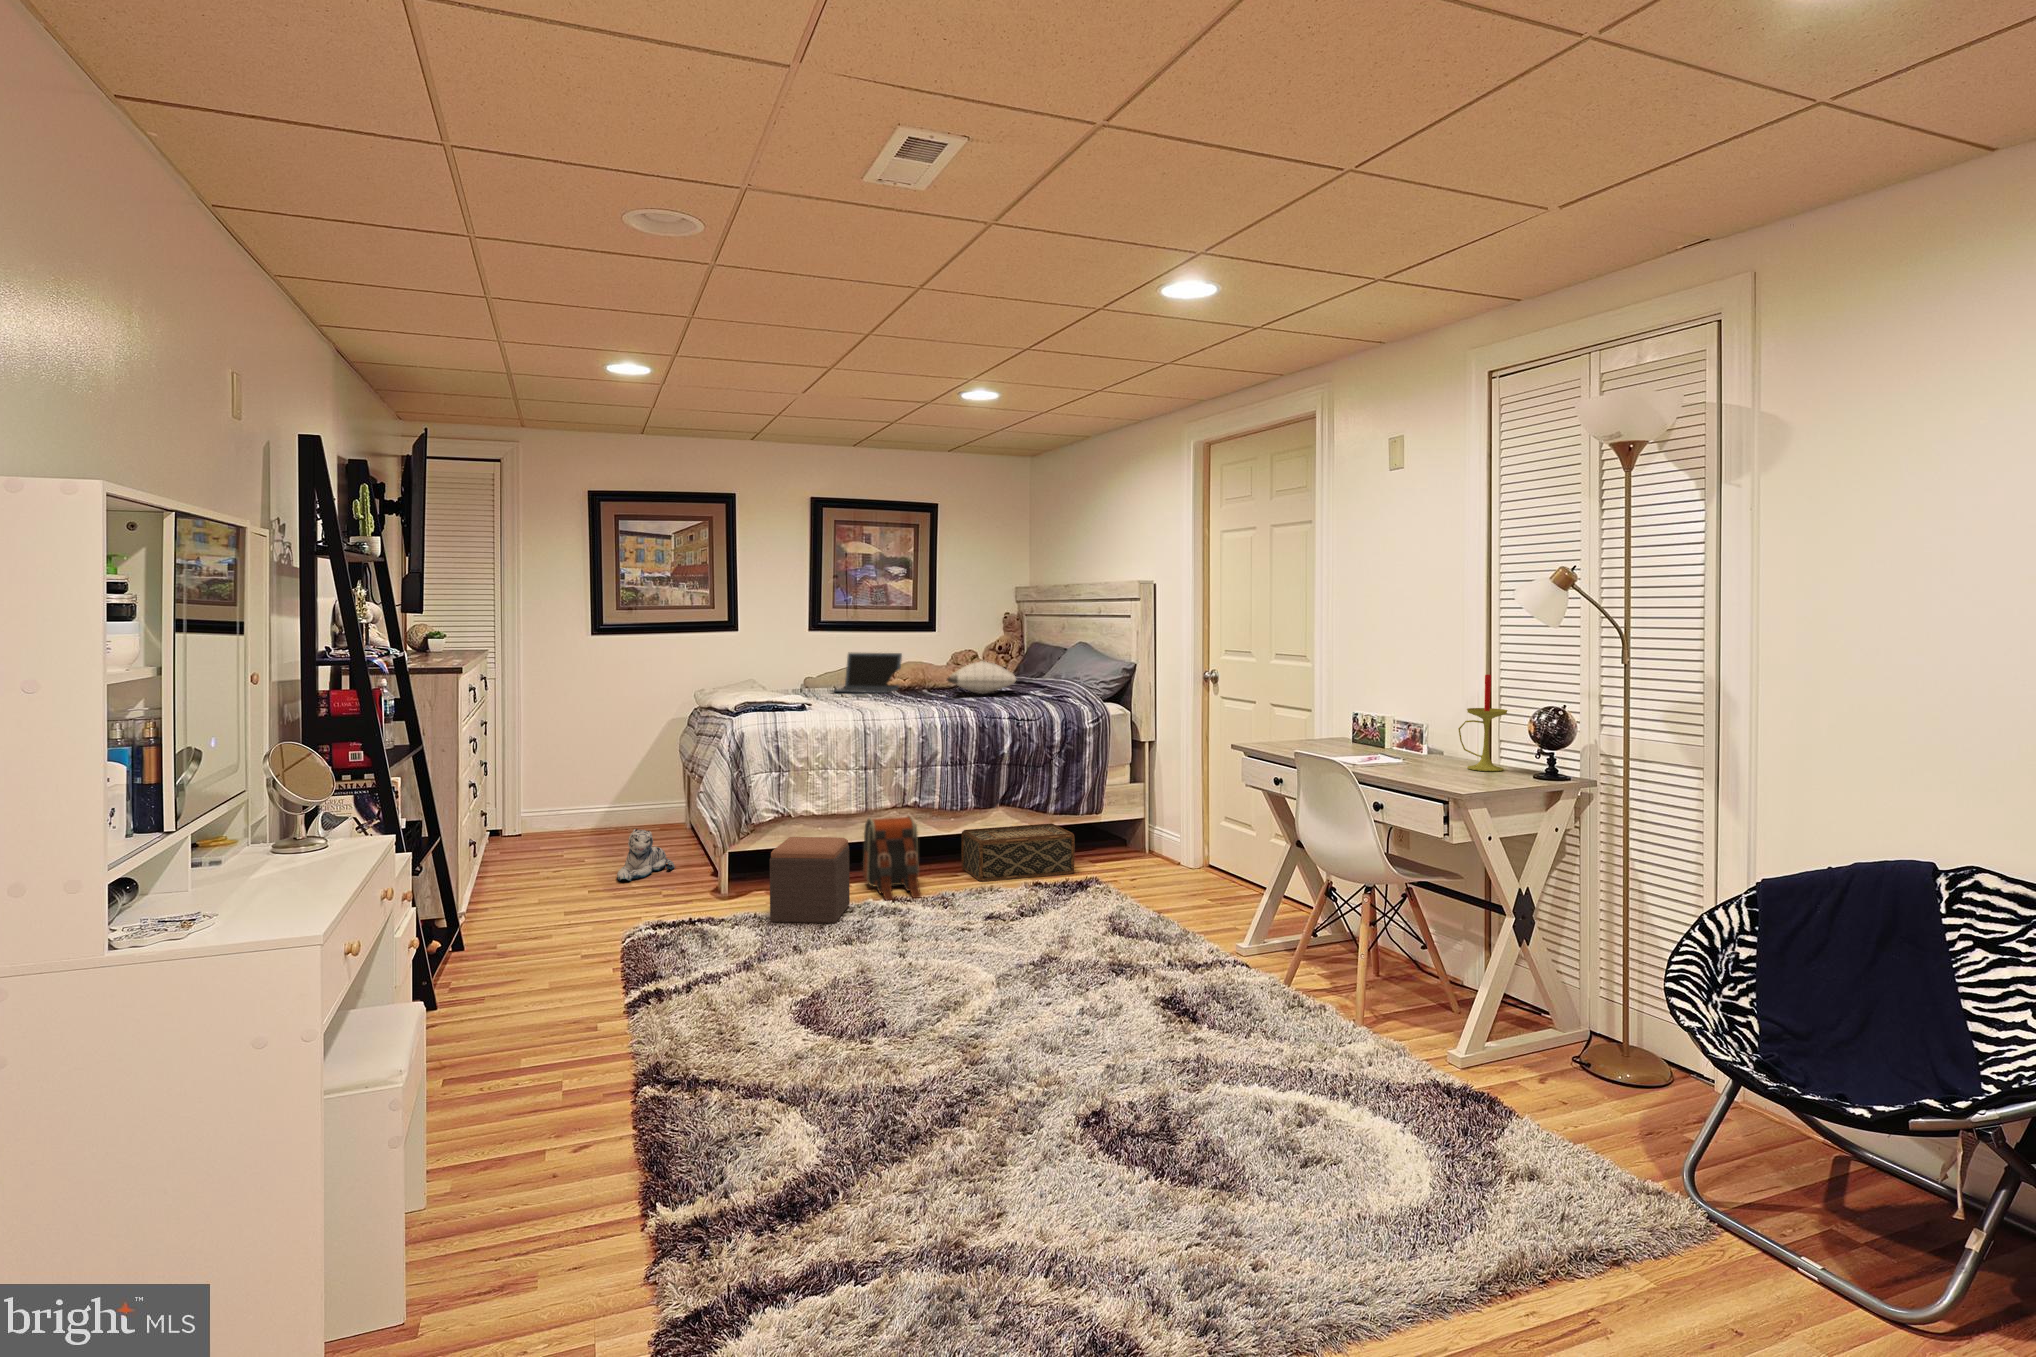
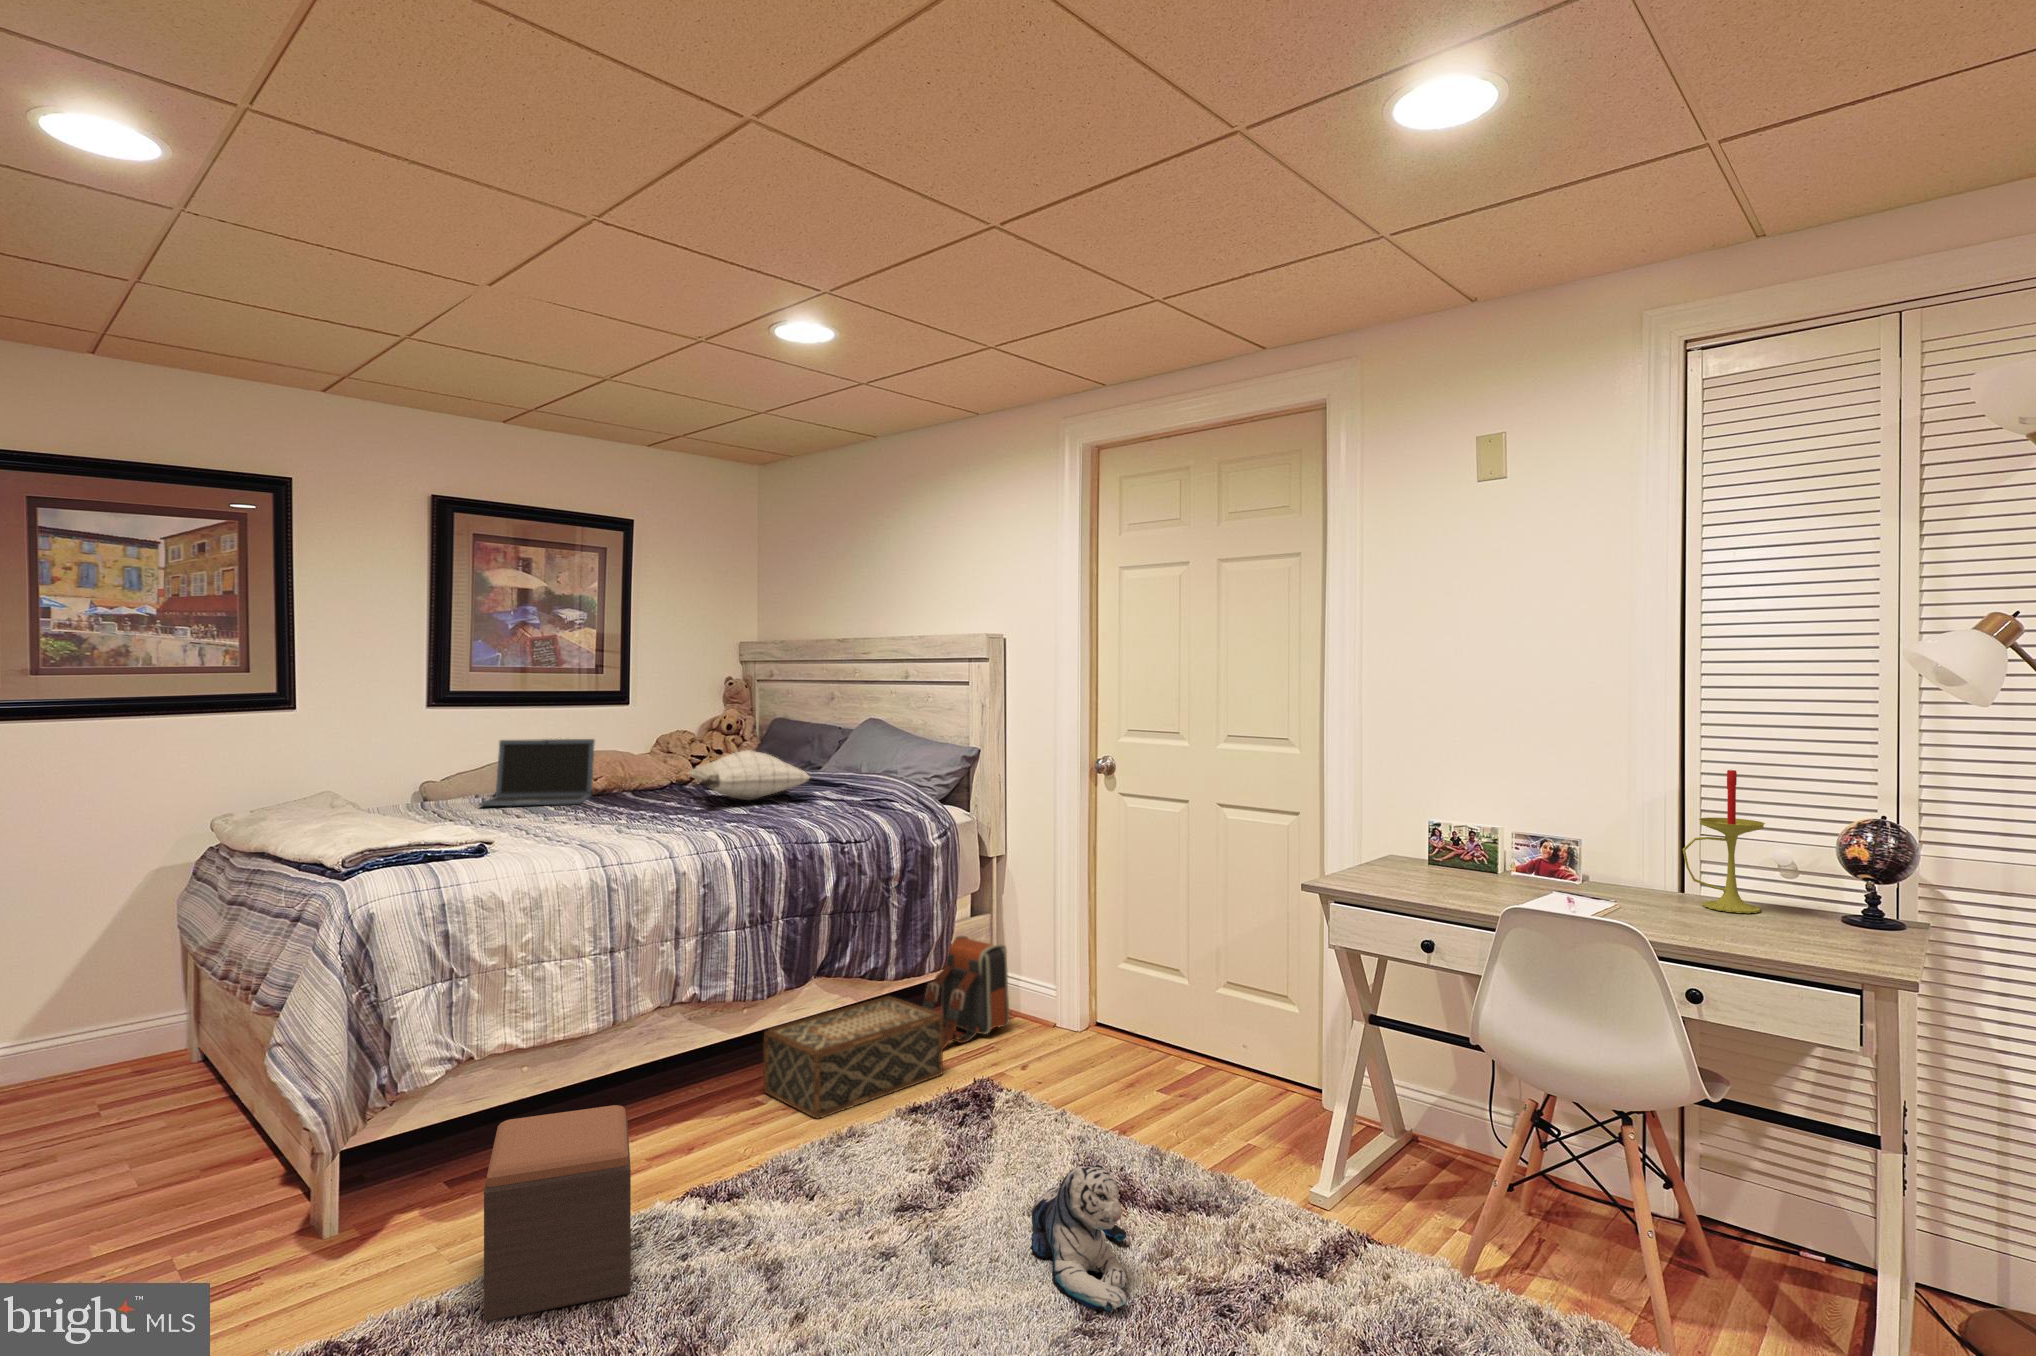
backpack: present [863,816,921,900] -> present [922,935,1012,1049]
plush toy: present [617,829,675,881] -> present [1030,1165,1128,1312]

